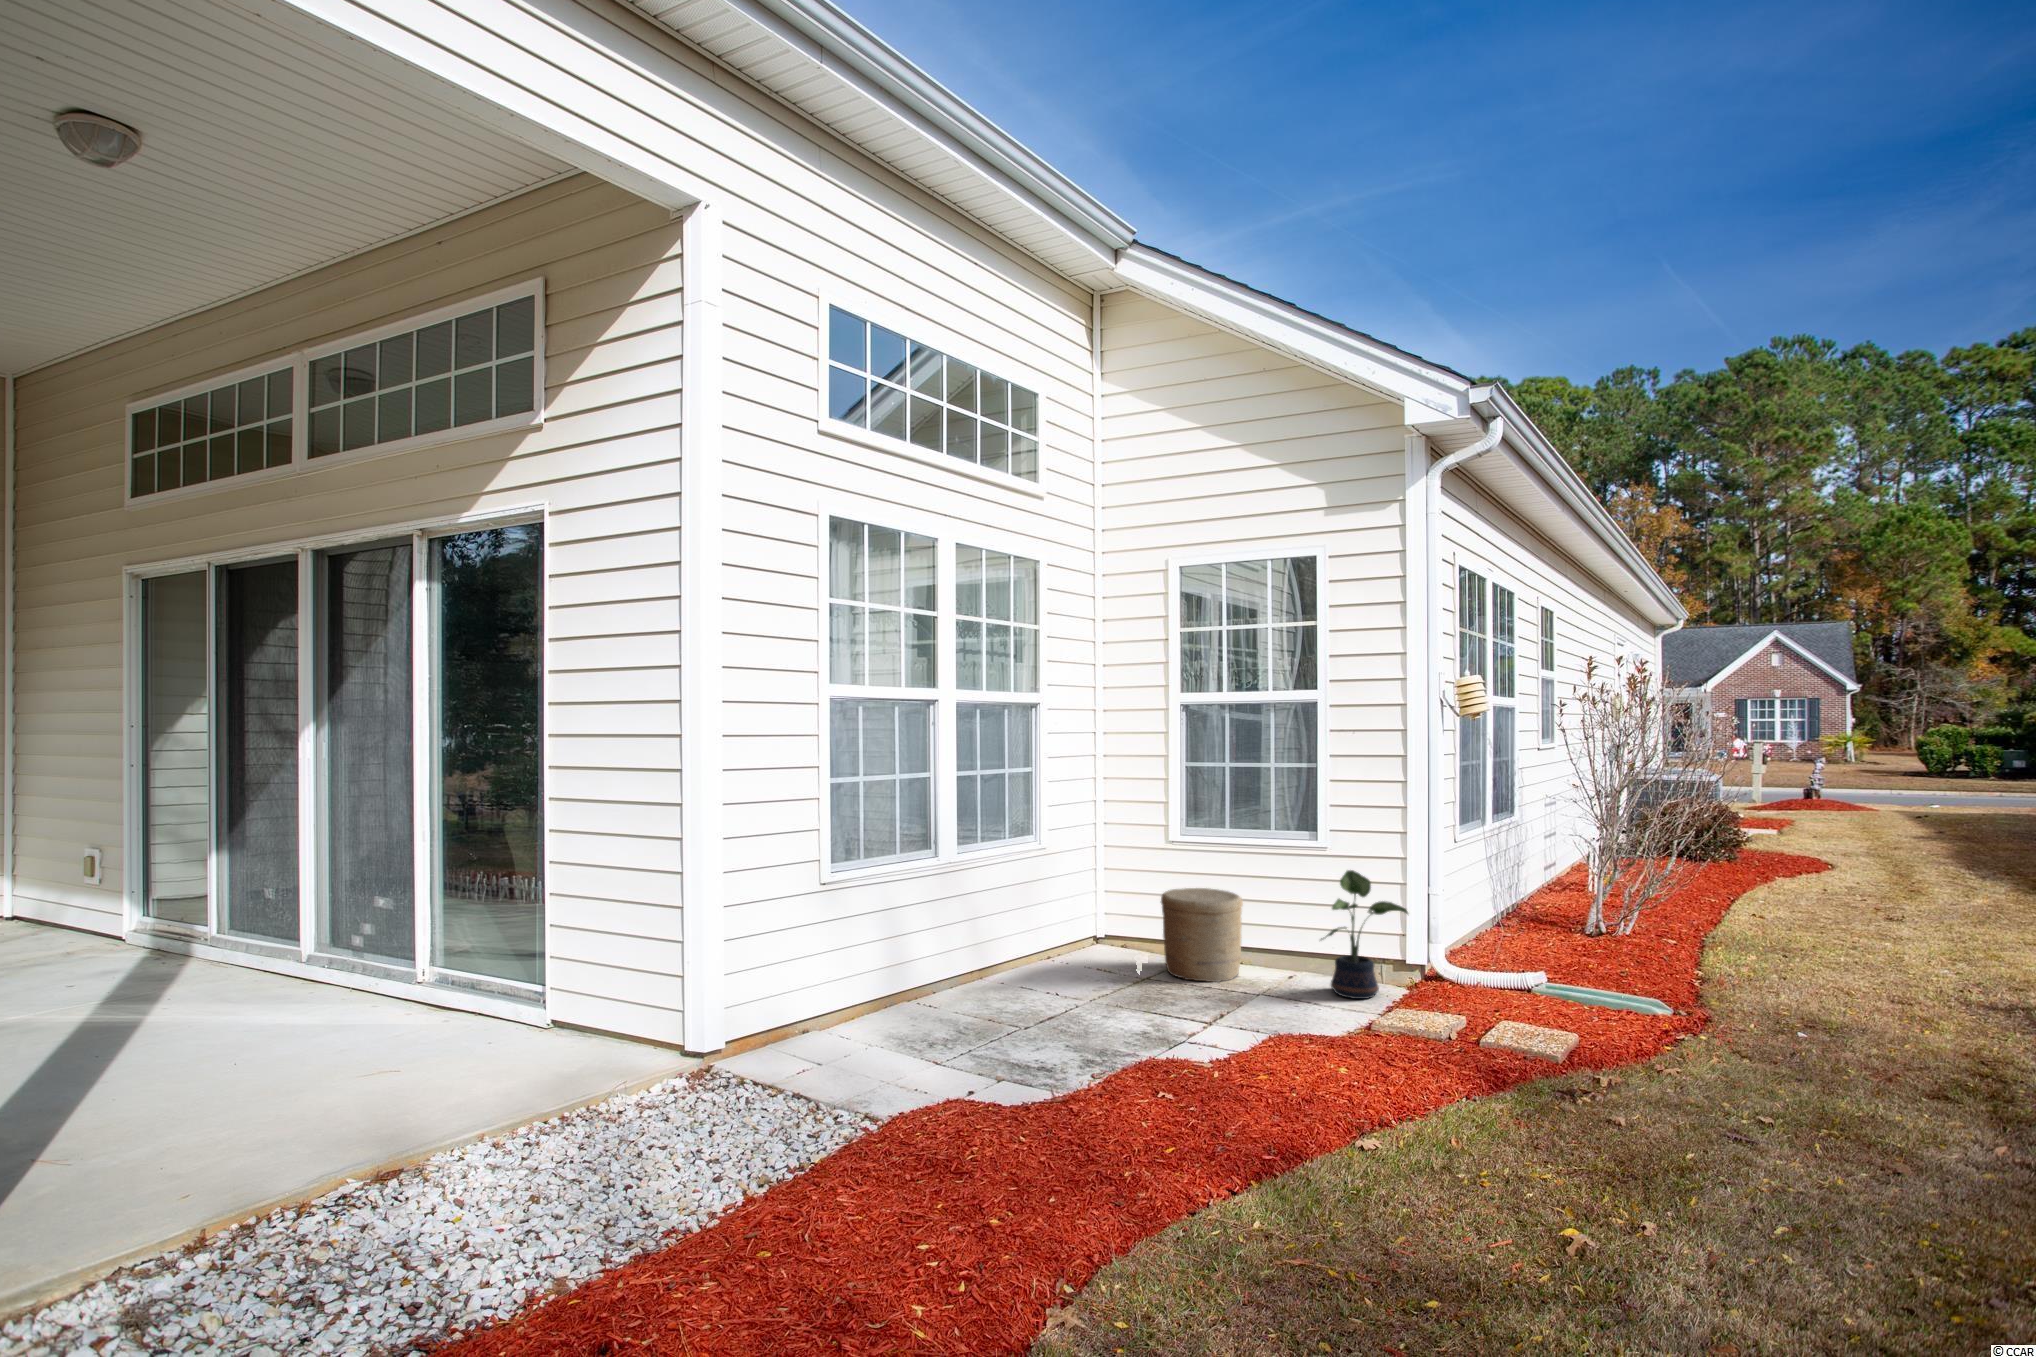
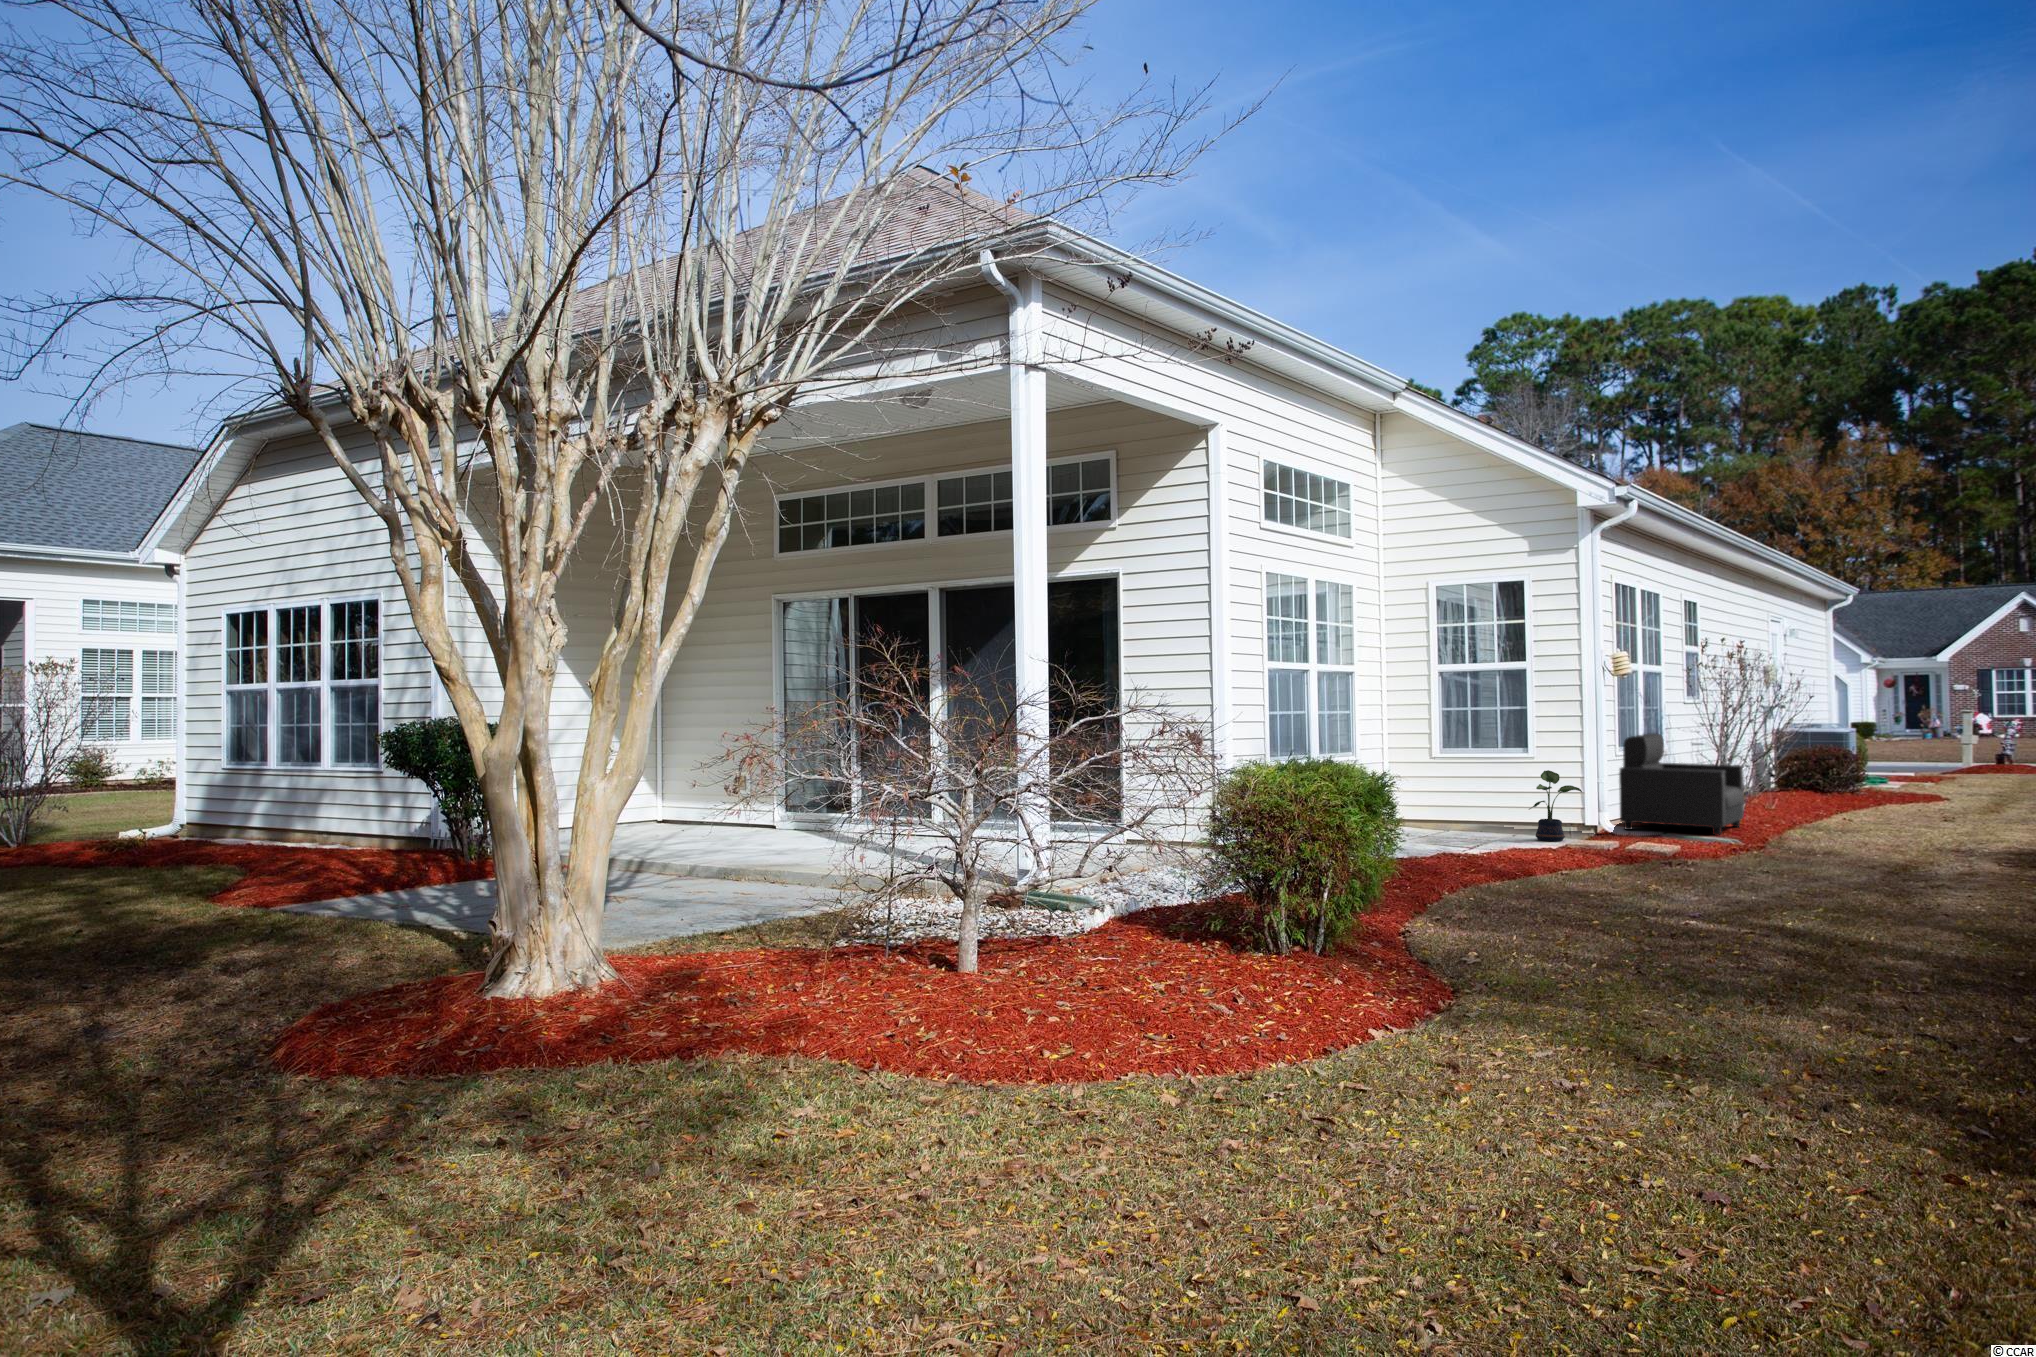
armchair: none [1463,800,1651,979] -> present [1619,733,1744,835]
woven basket: present [1161,888,1243,982] -> none [1428,786,1480,838]

